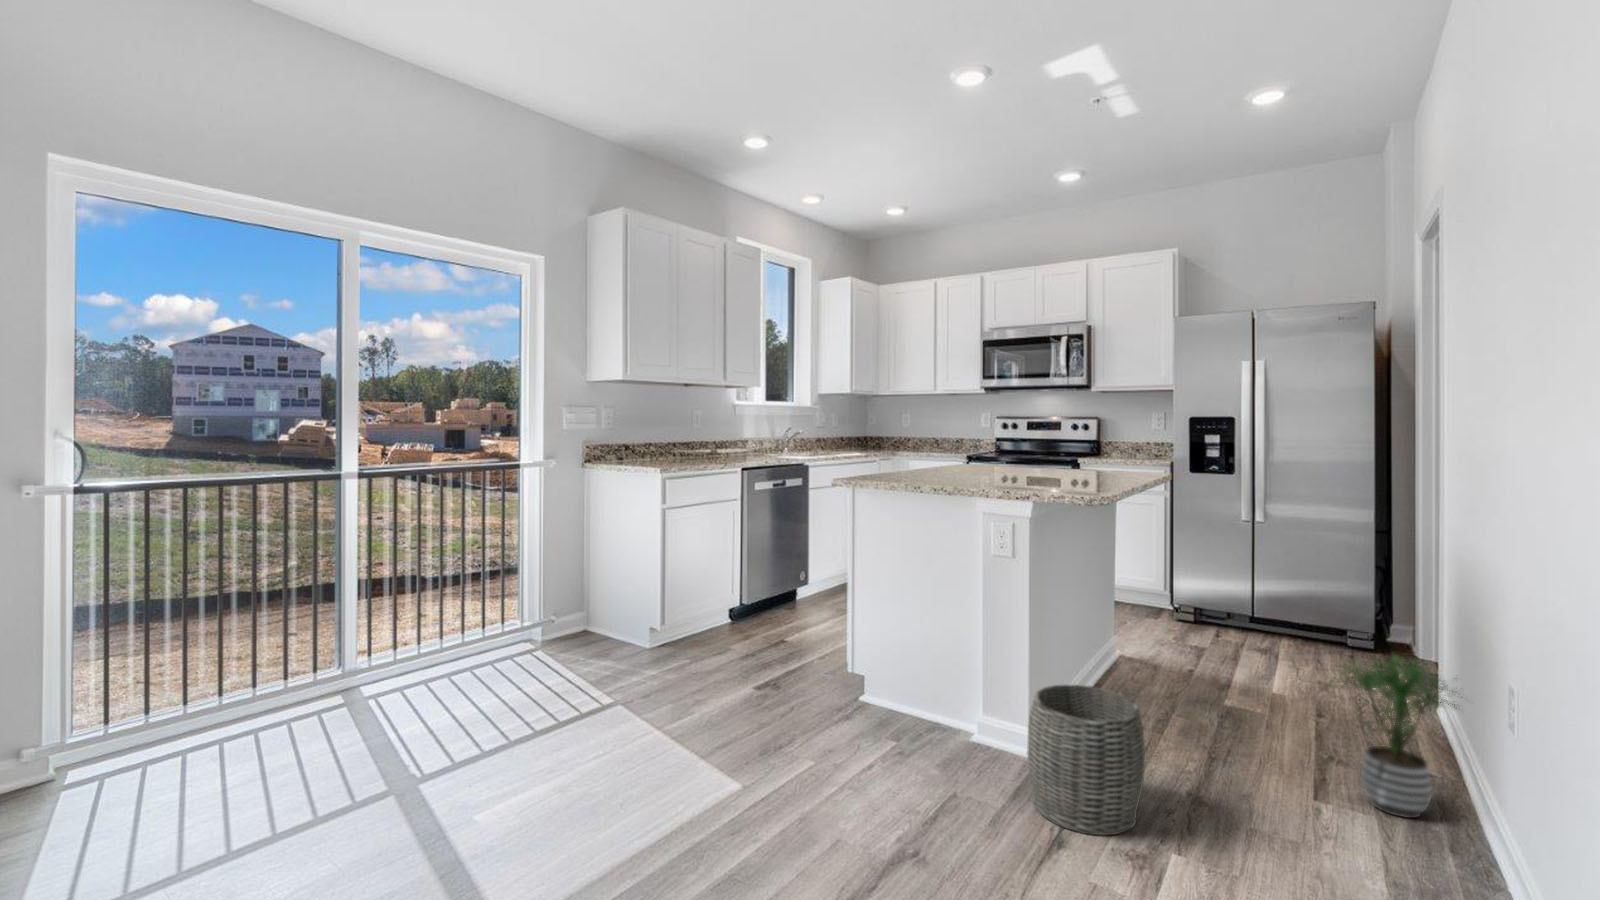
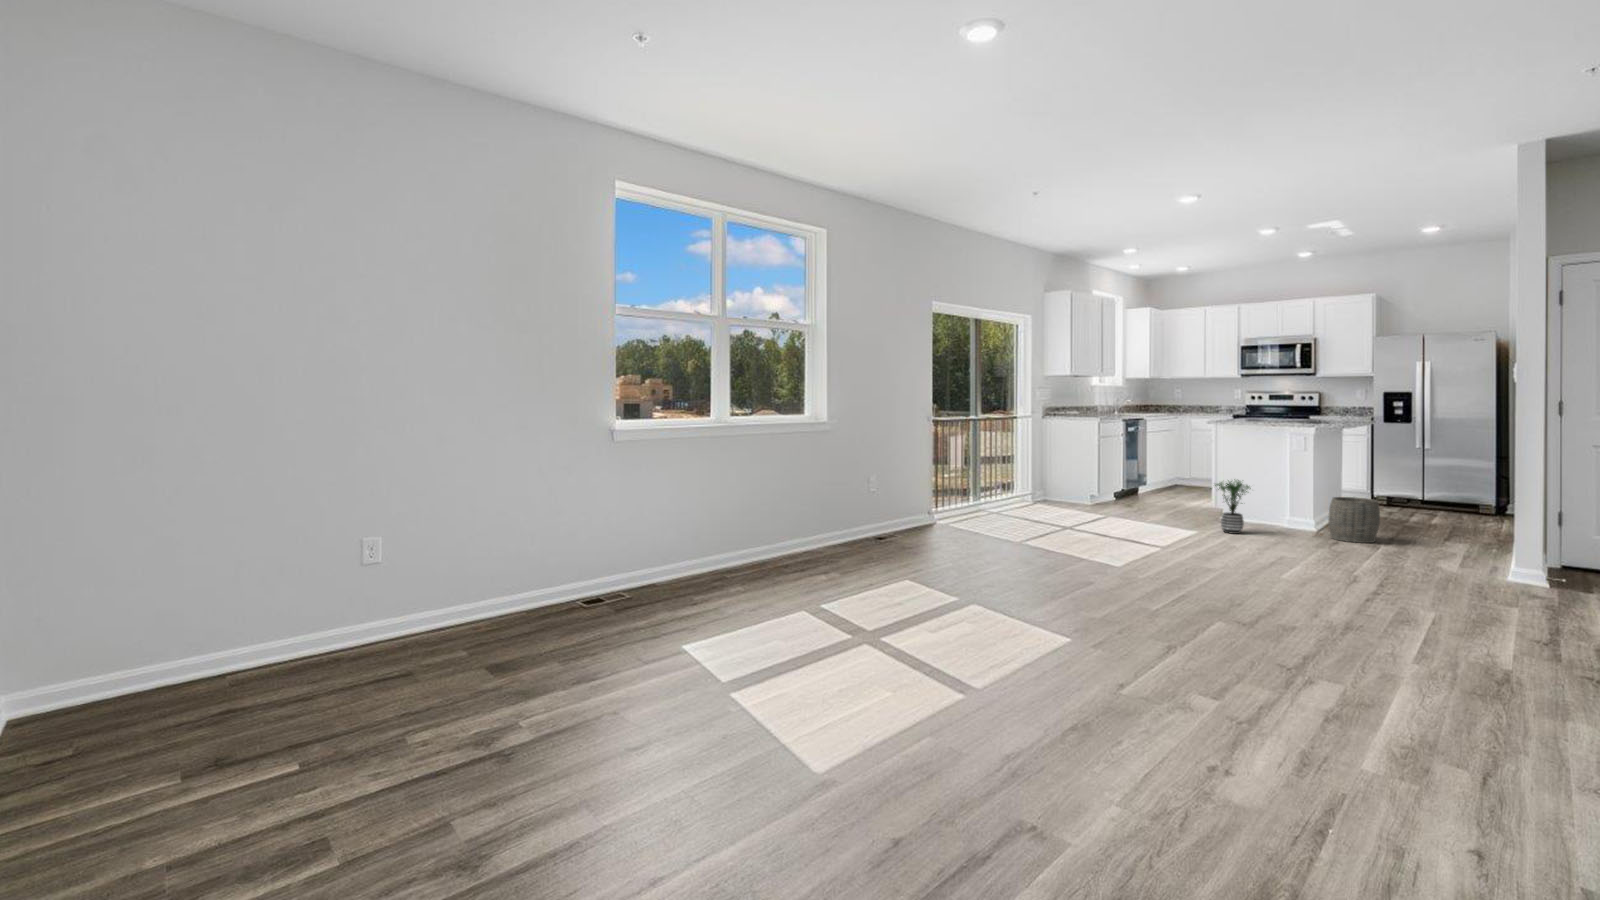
potted plant: present [1328,657,1462,818] -> present [1210,479,1251,534]

